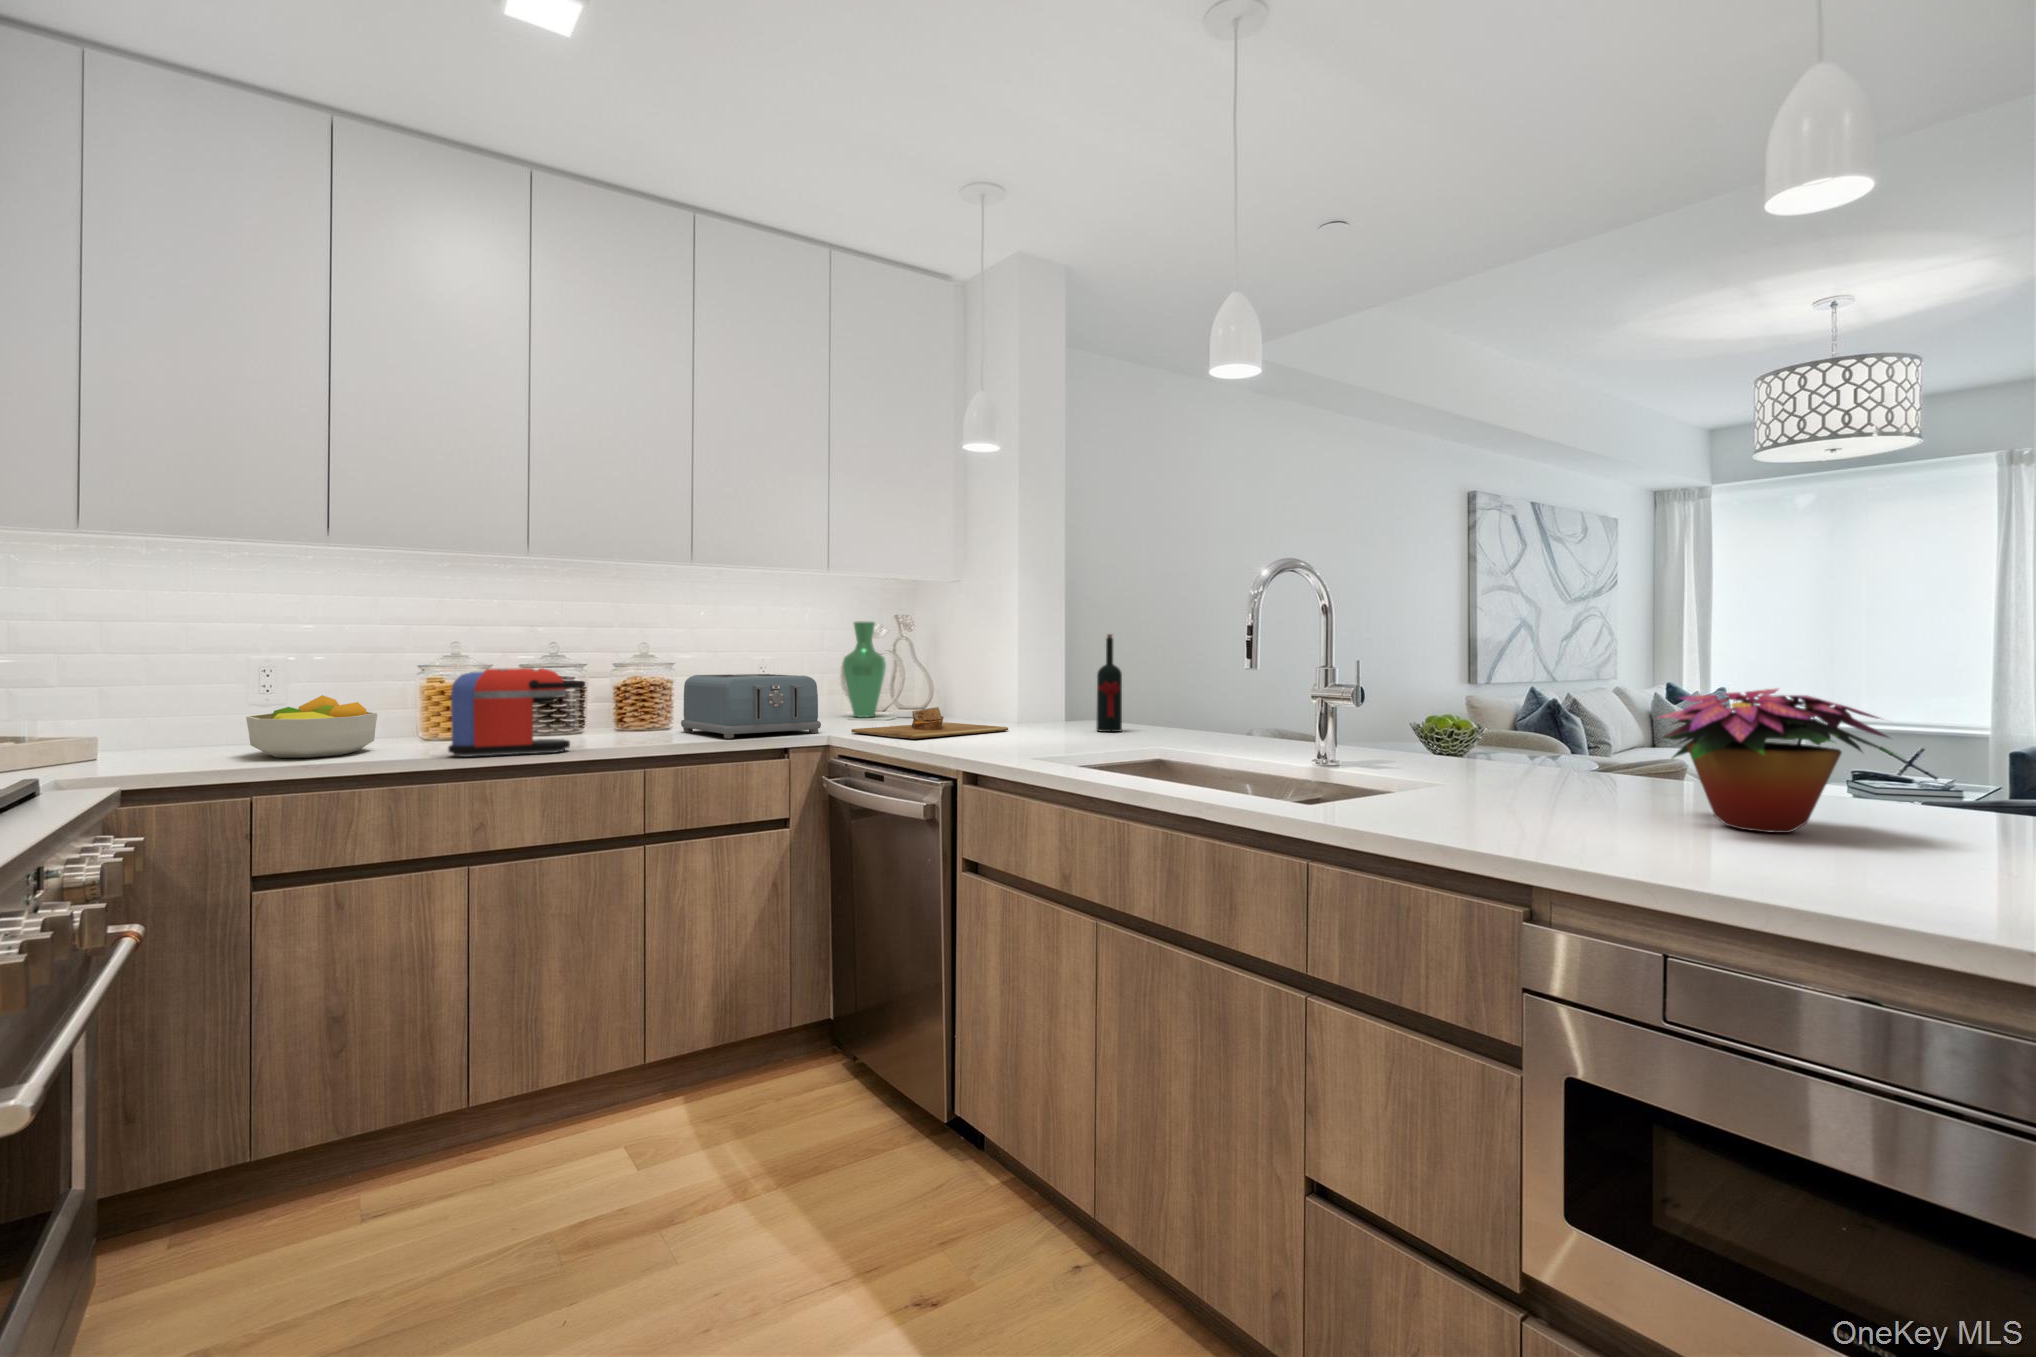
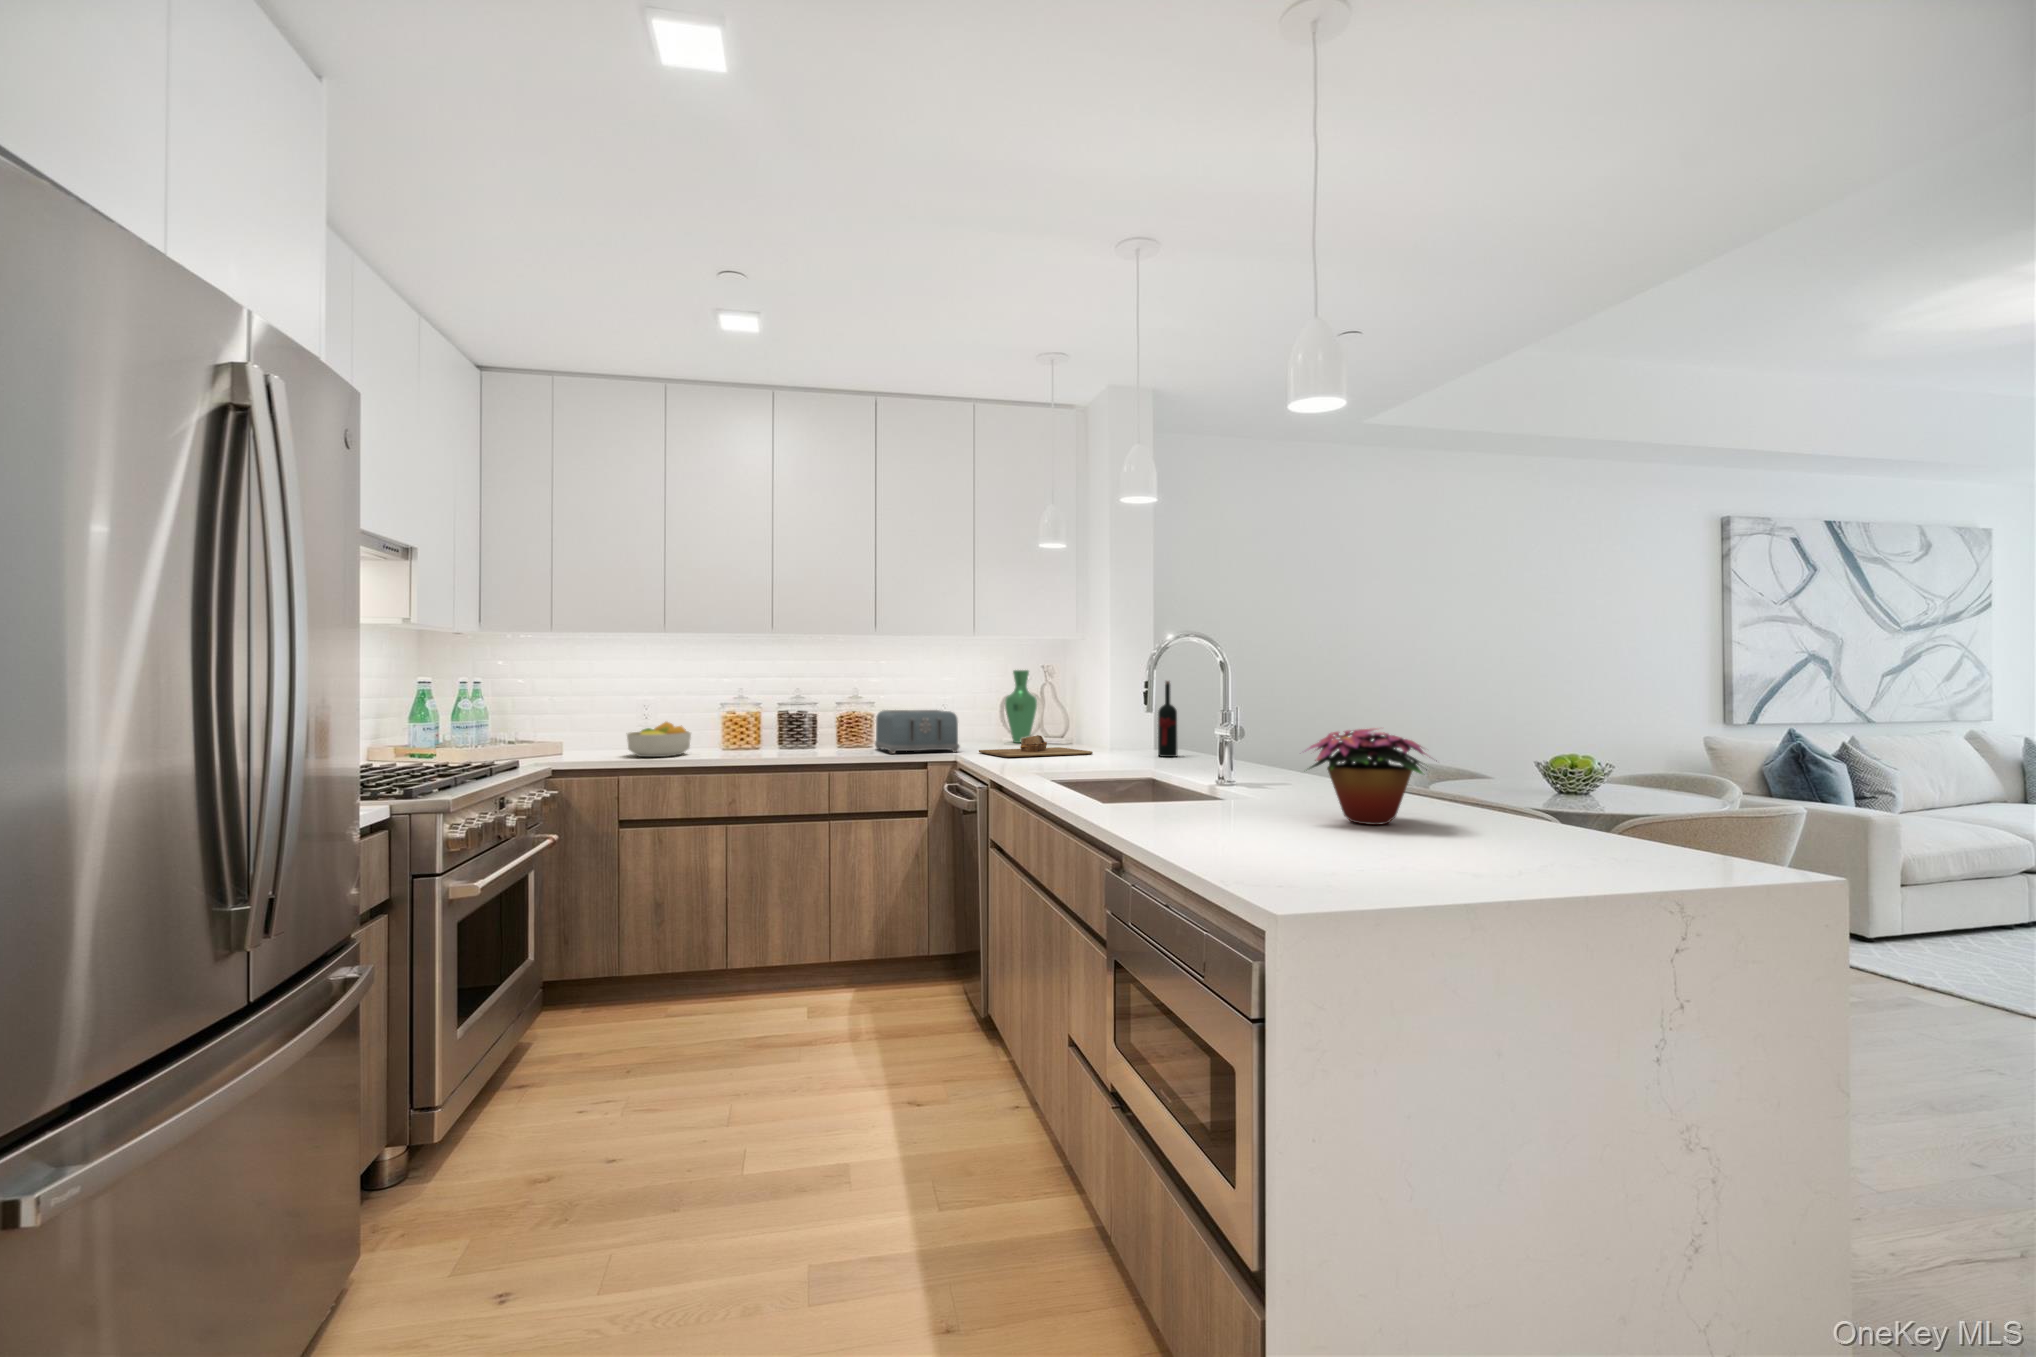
coffee maker: present [448,668,585,757] -> none [720,706,798,759]

